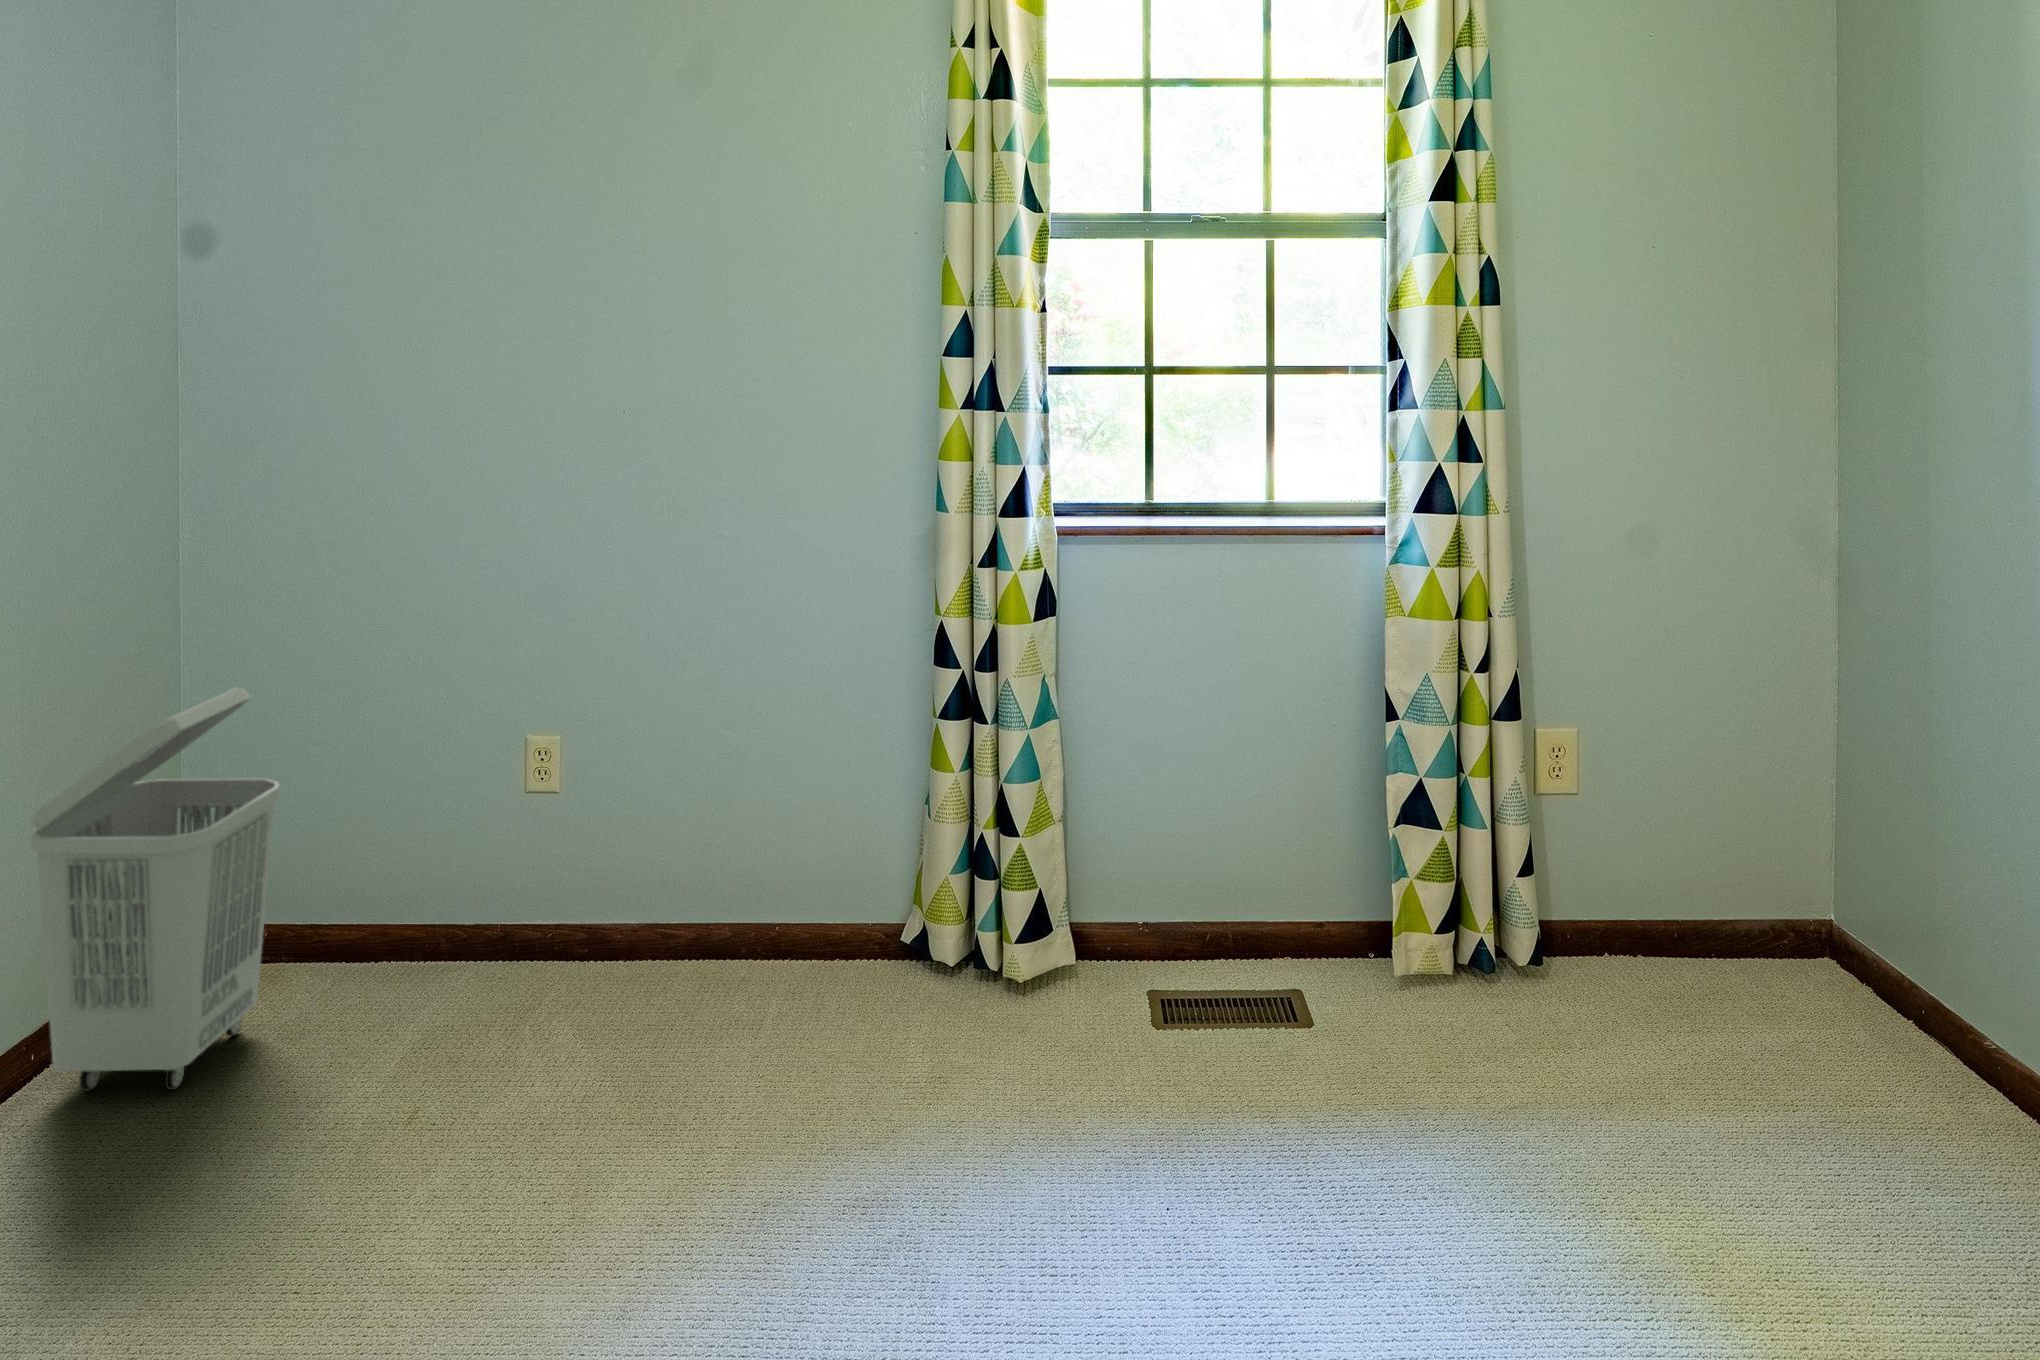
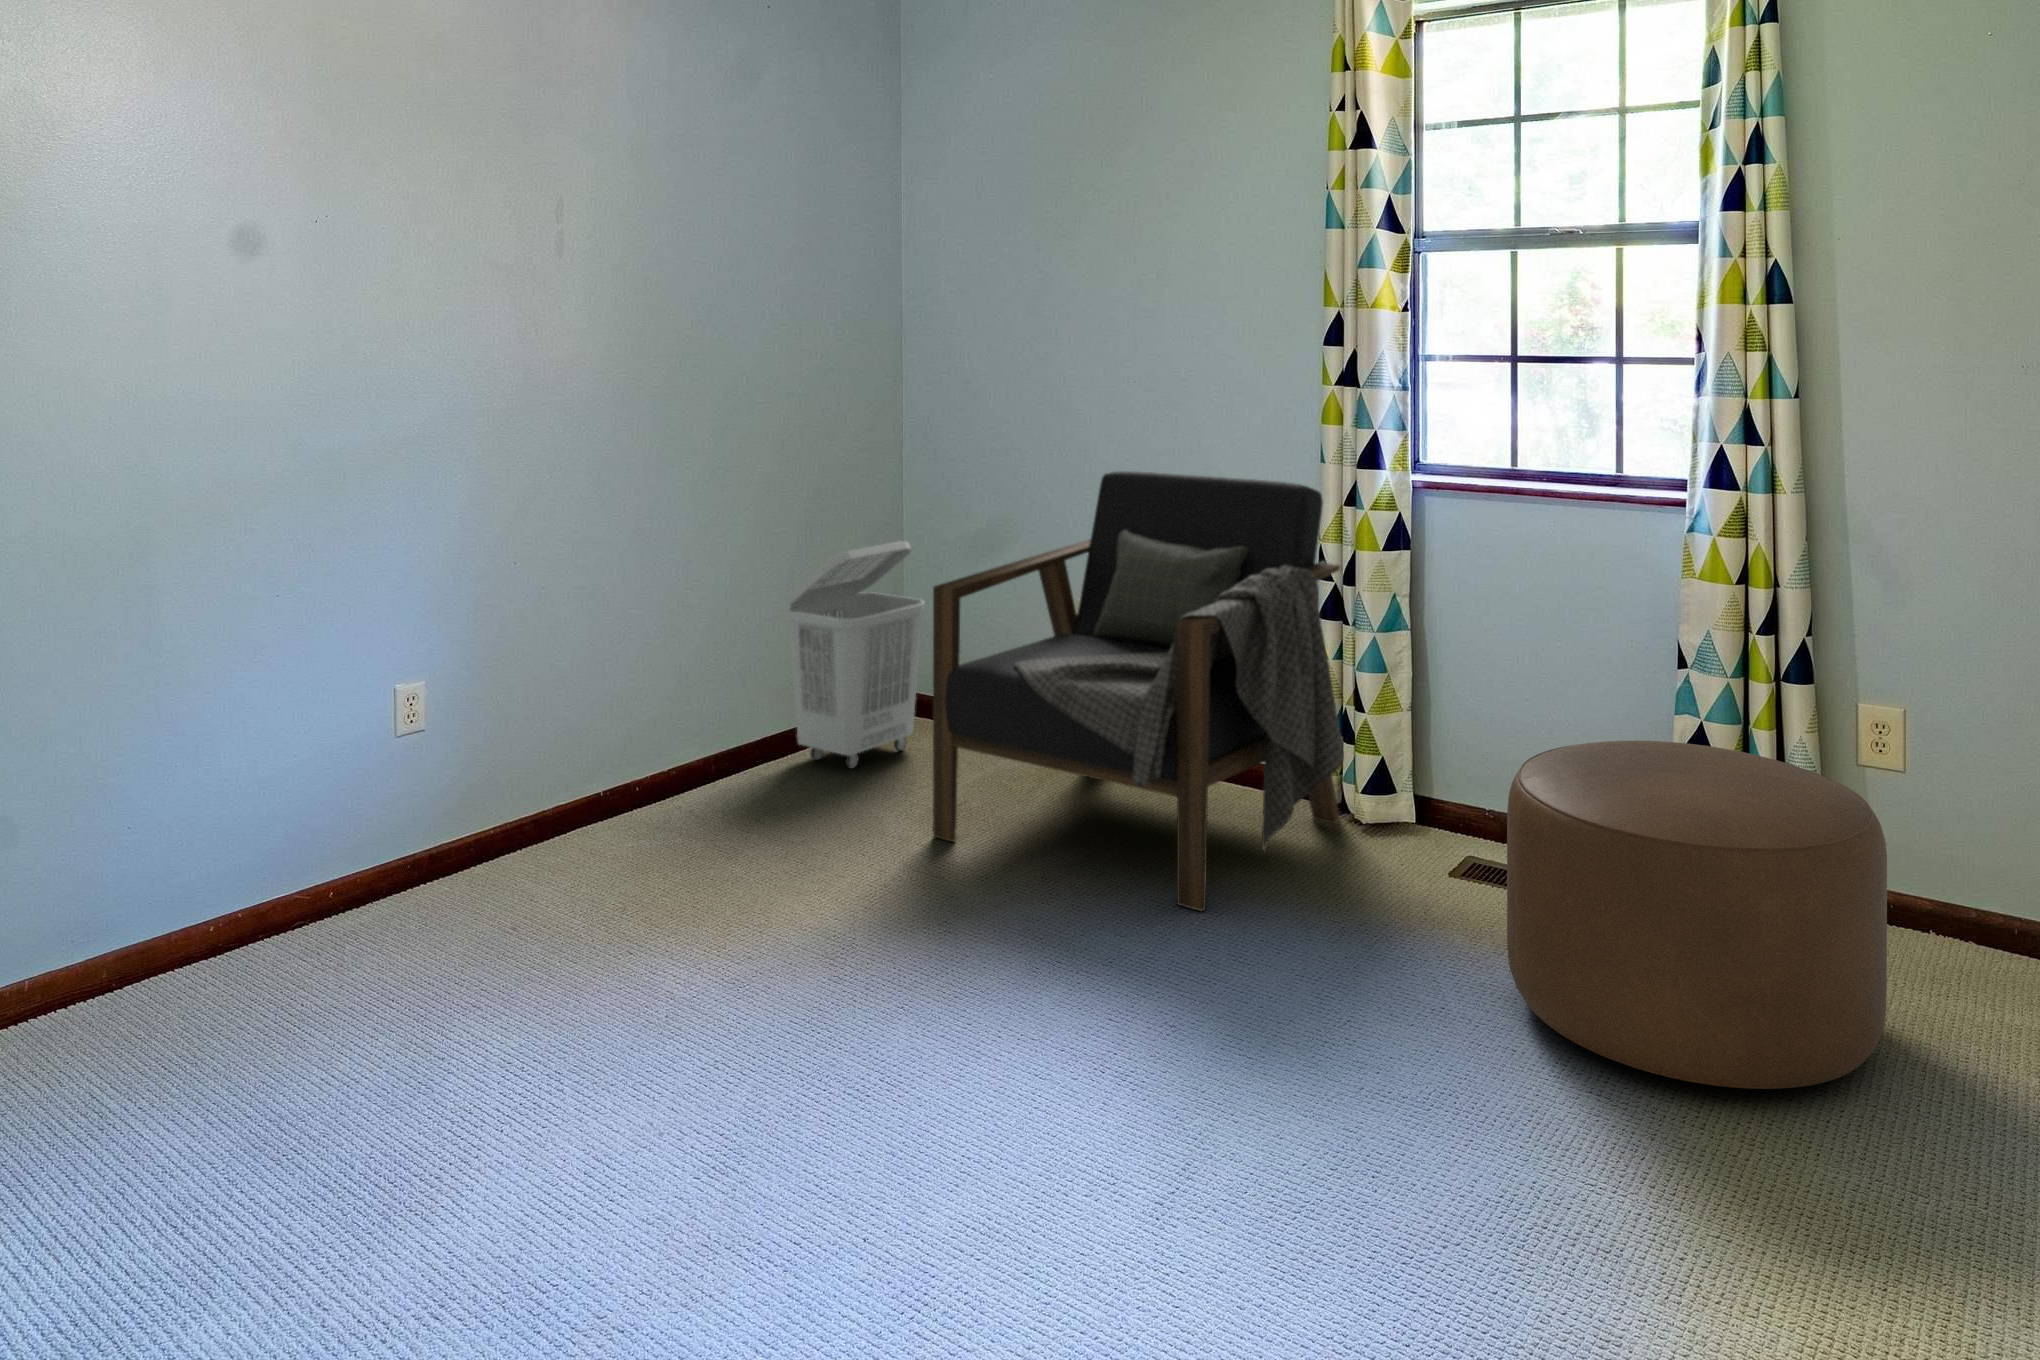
armchair: none [444,542,1030,1171] -> present [933,471,1344,911]
ottoman: none [1370,806,1795,1211] -> present [1507,741,1887,1089]

